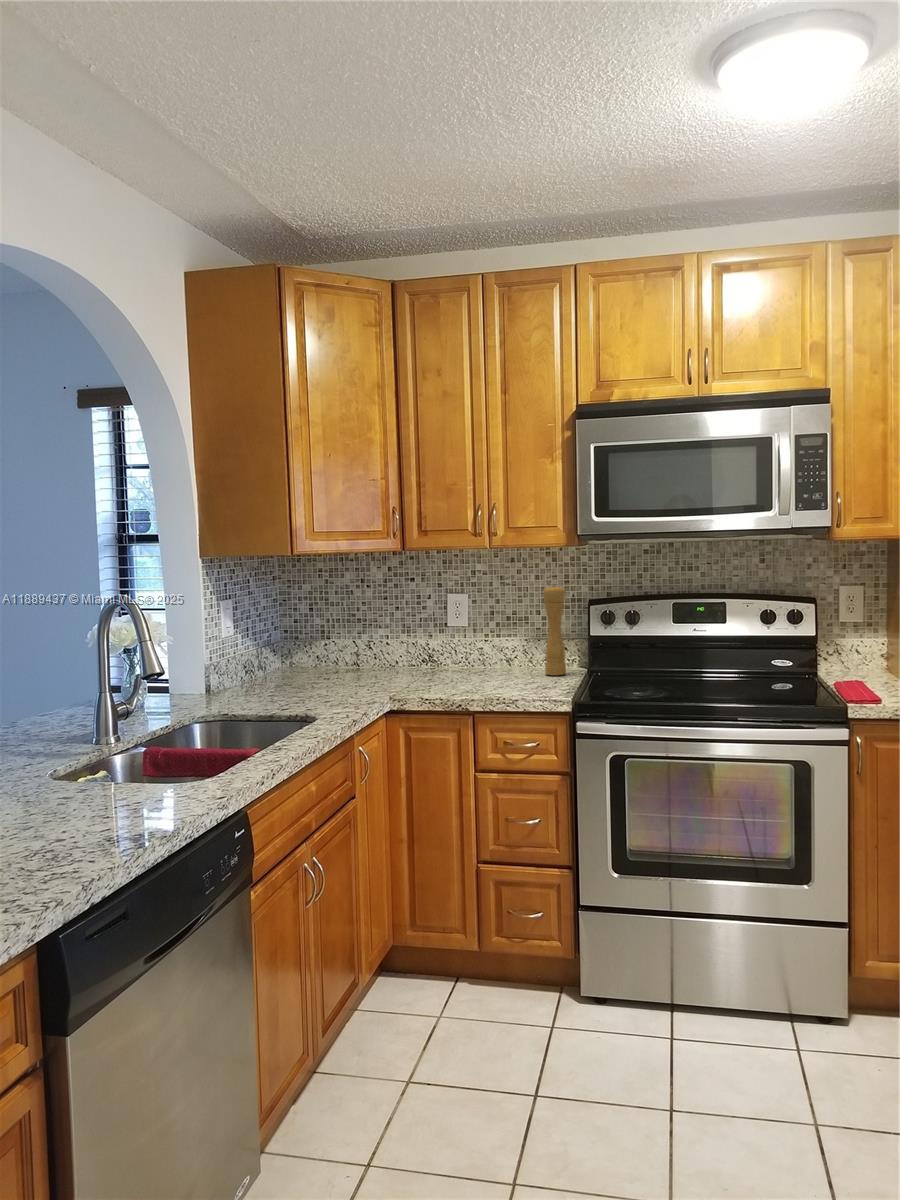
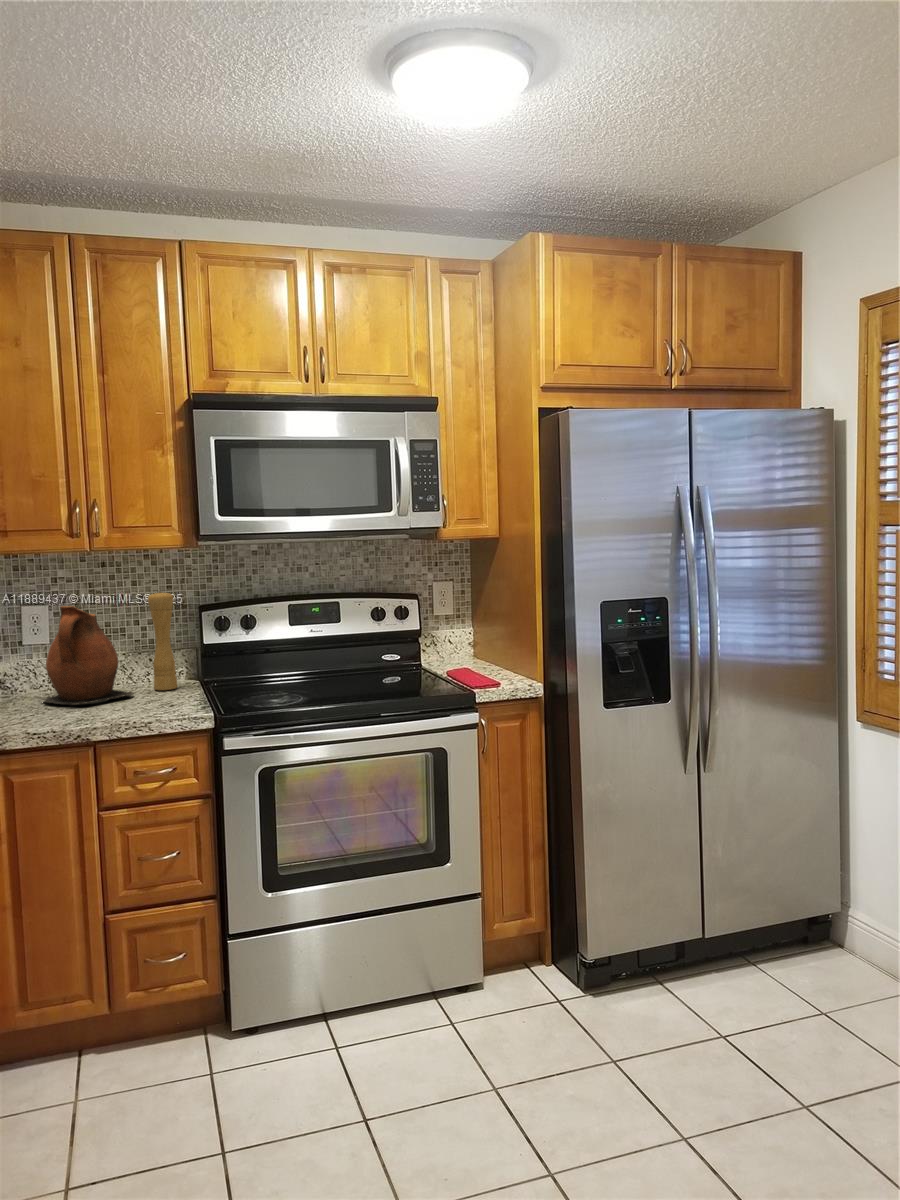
ceramic pitcher: none [447,595,525,681] -> present [42,606,133,705]

